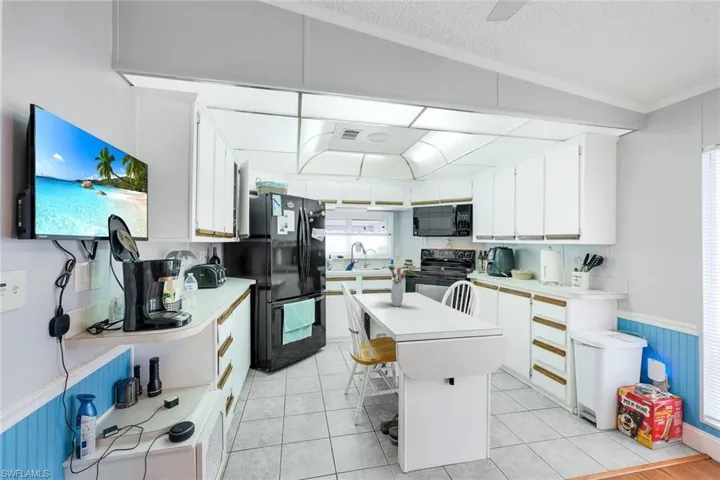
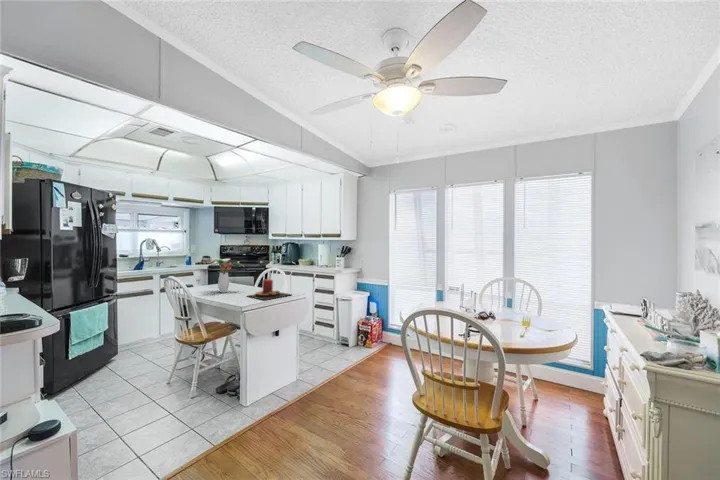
candle: none [416,296,478,327] -> present [248,279,291,300]

